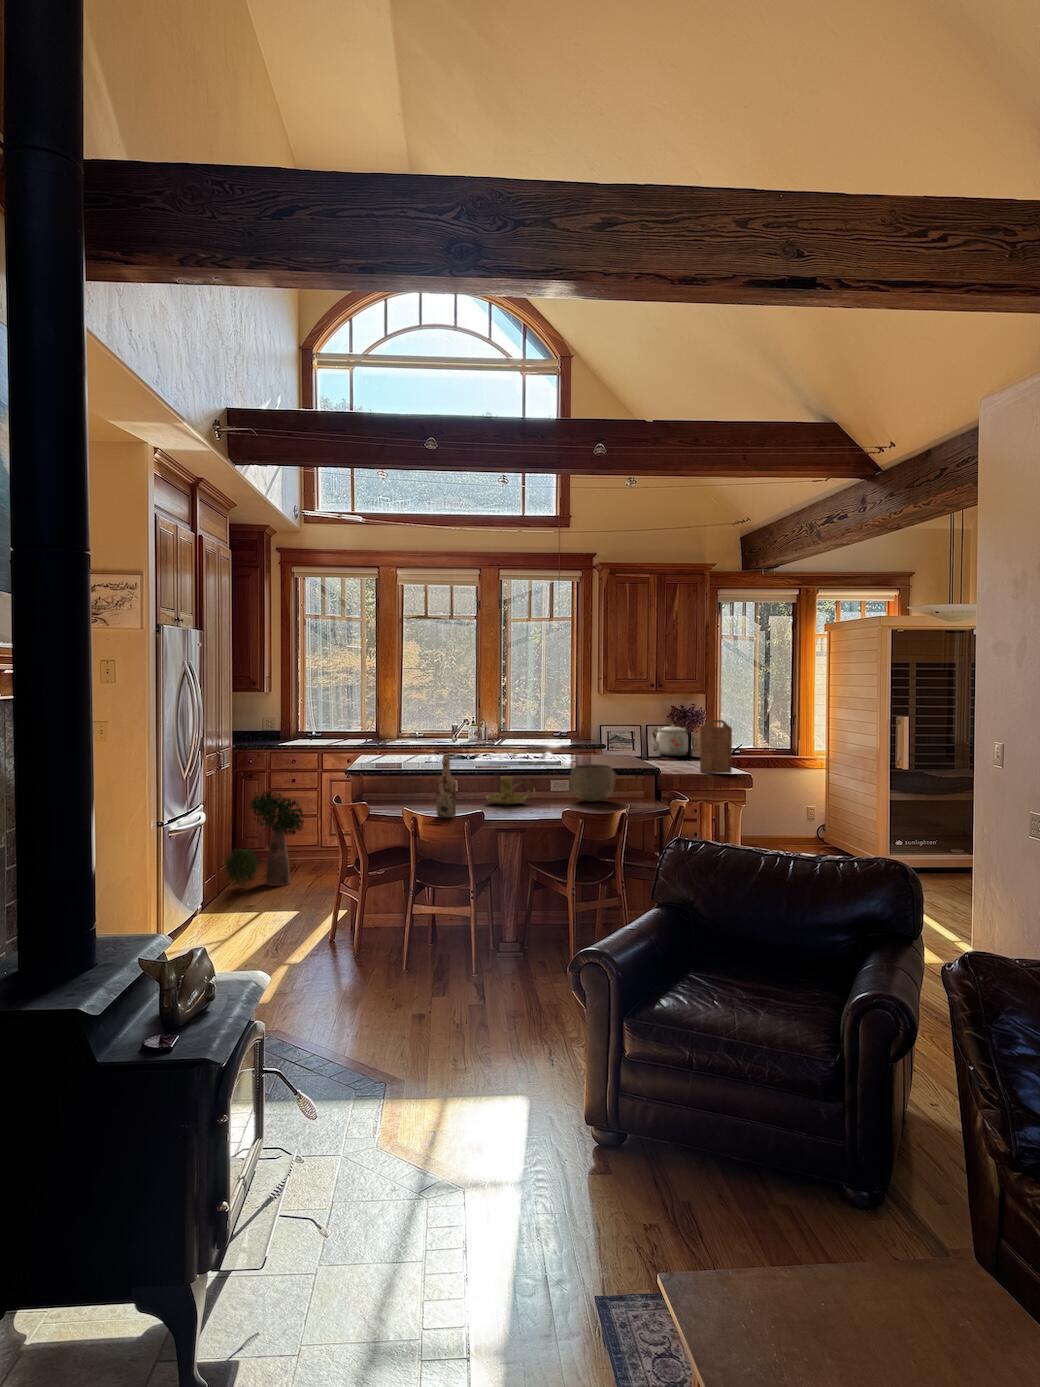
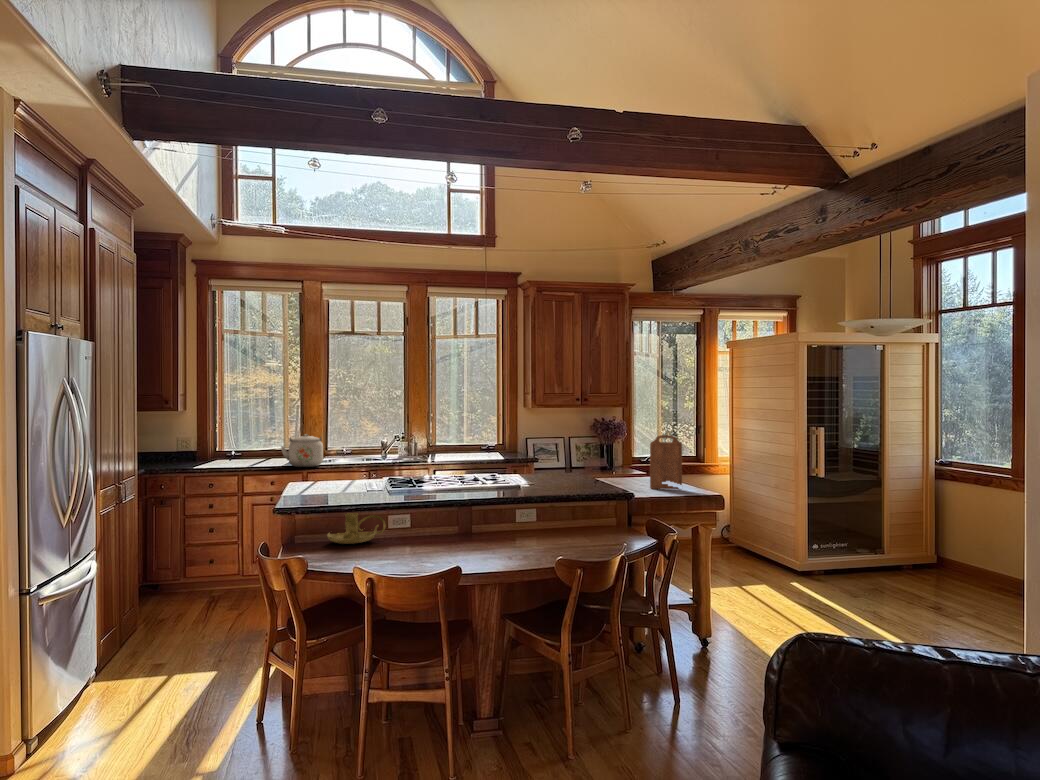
kettle: present [651,725,688,756] -> present [281,434,323,467]
wine bottle: present [436,754,456,818] -> none [400,492,425,575]
bowl: present [569,764,617,802] -> none [535,489,587,532]
candle holder: present [486,776,535,805] -> present [327,513,386,544]
potted plant: present [226,791,304,888] -> none [126,524,225,638]

